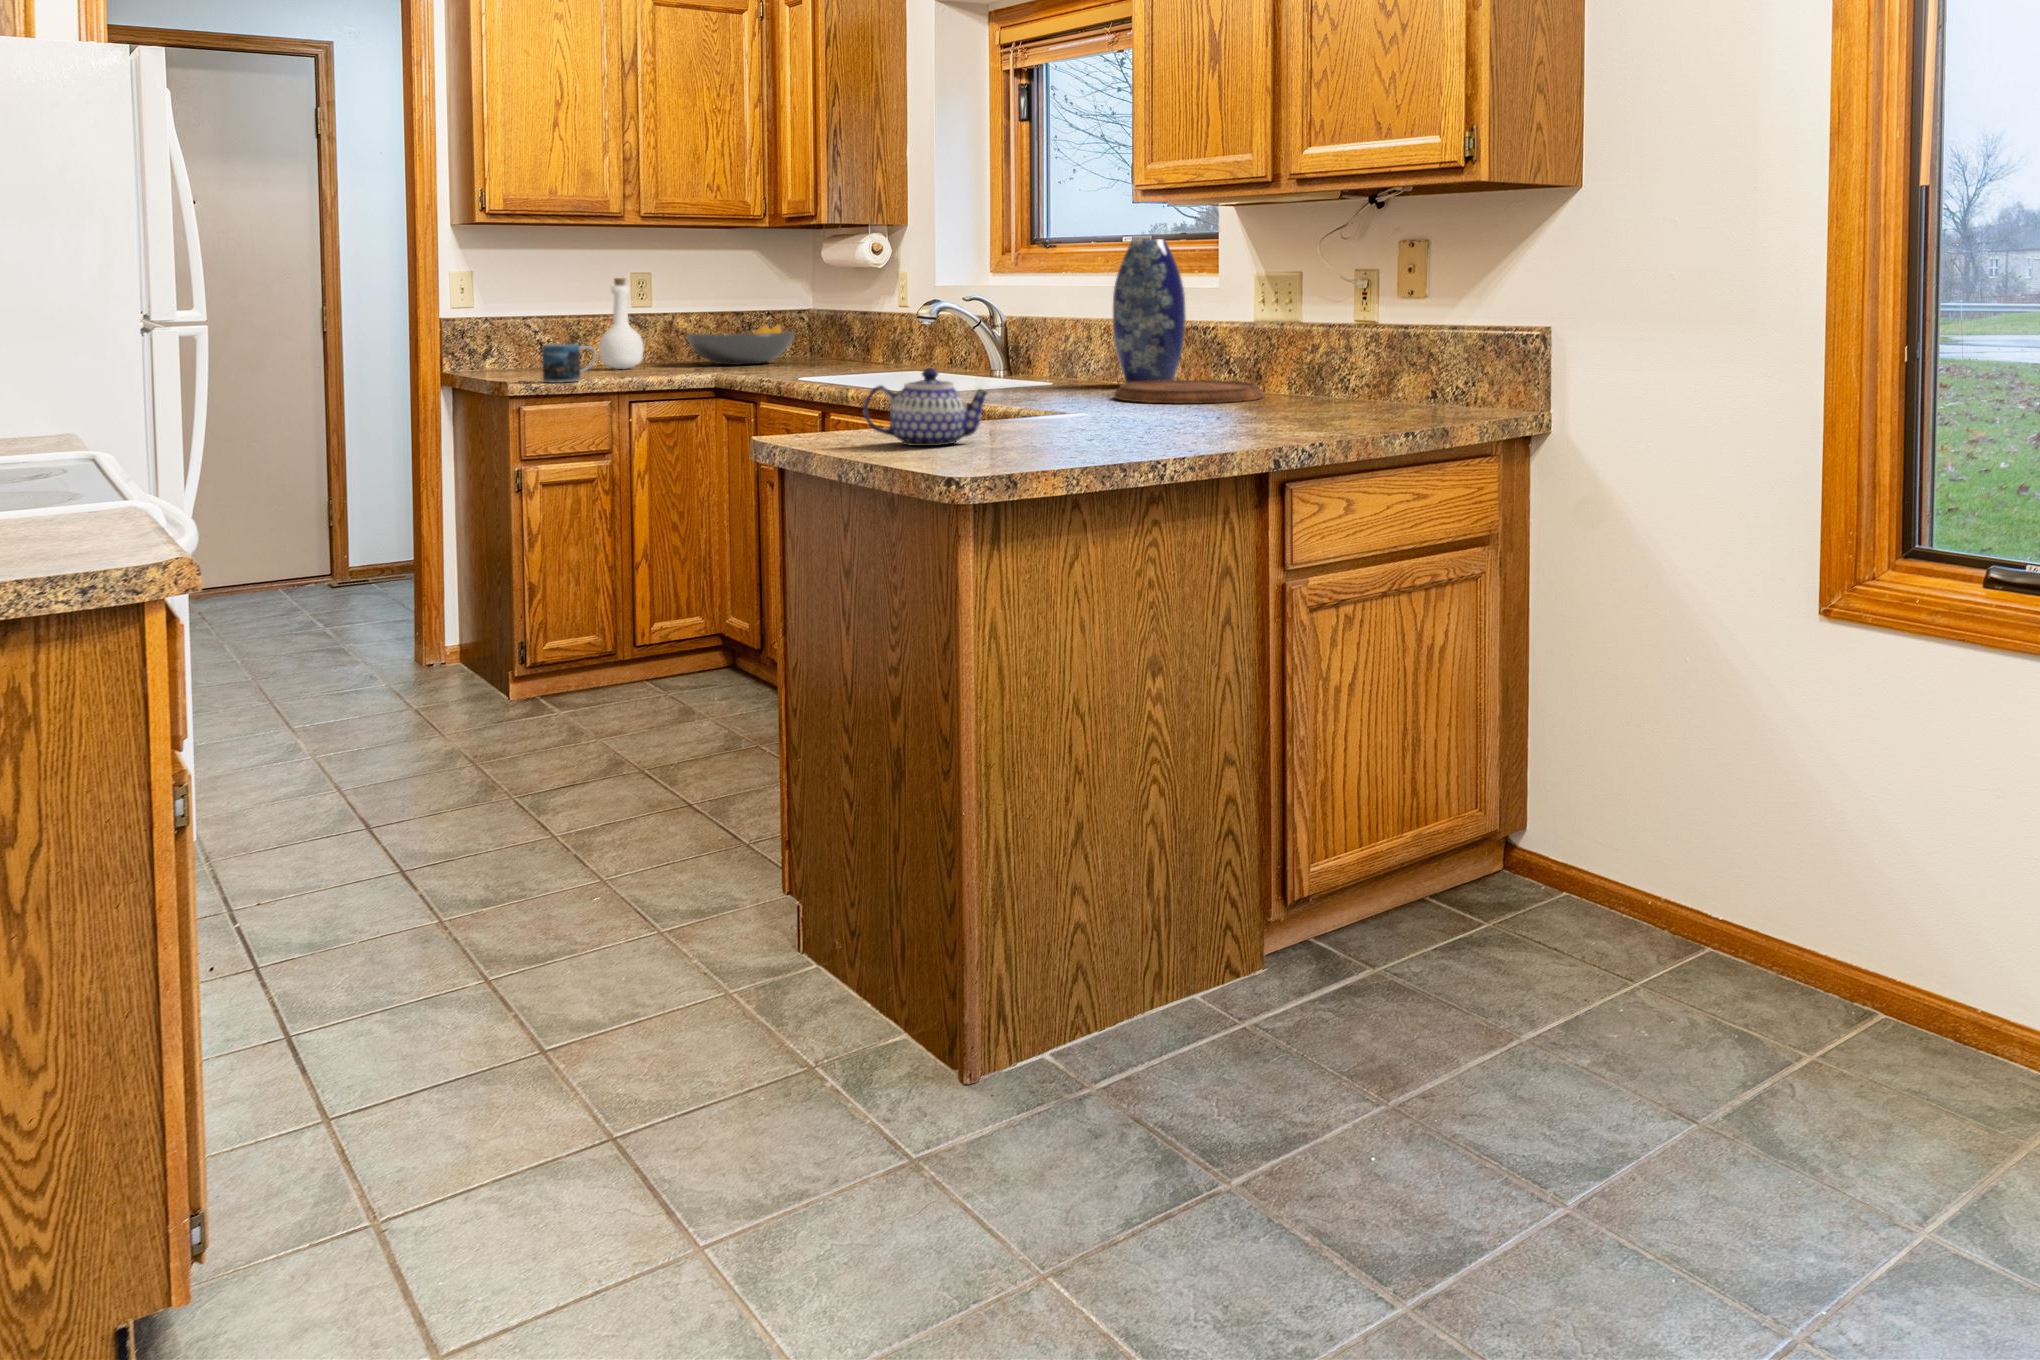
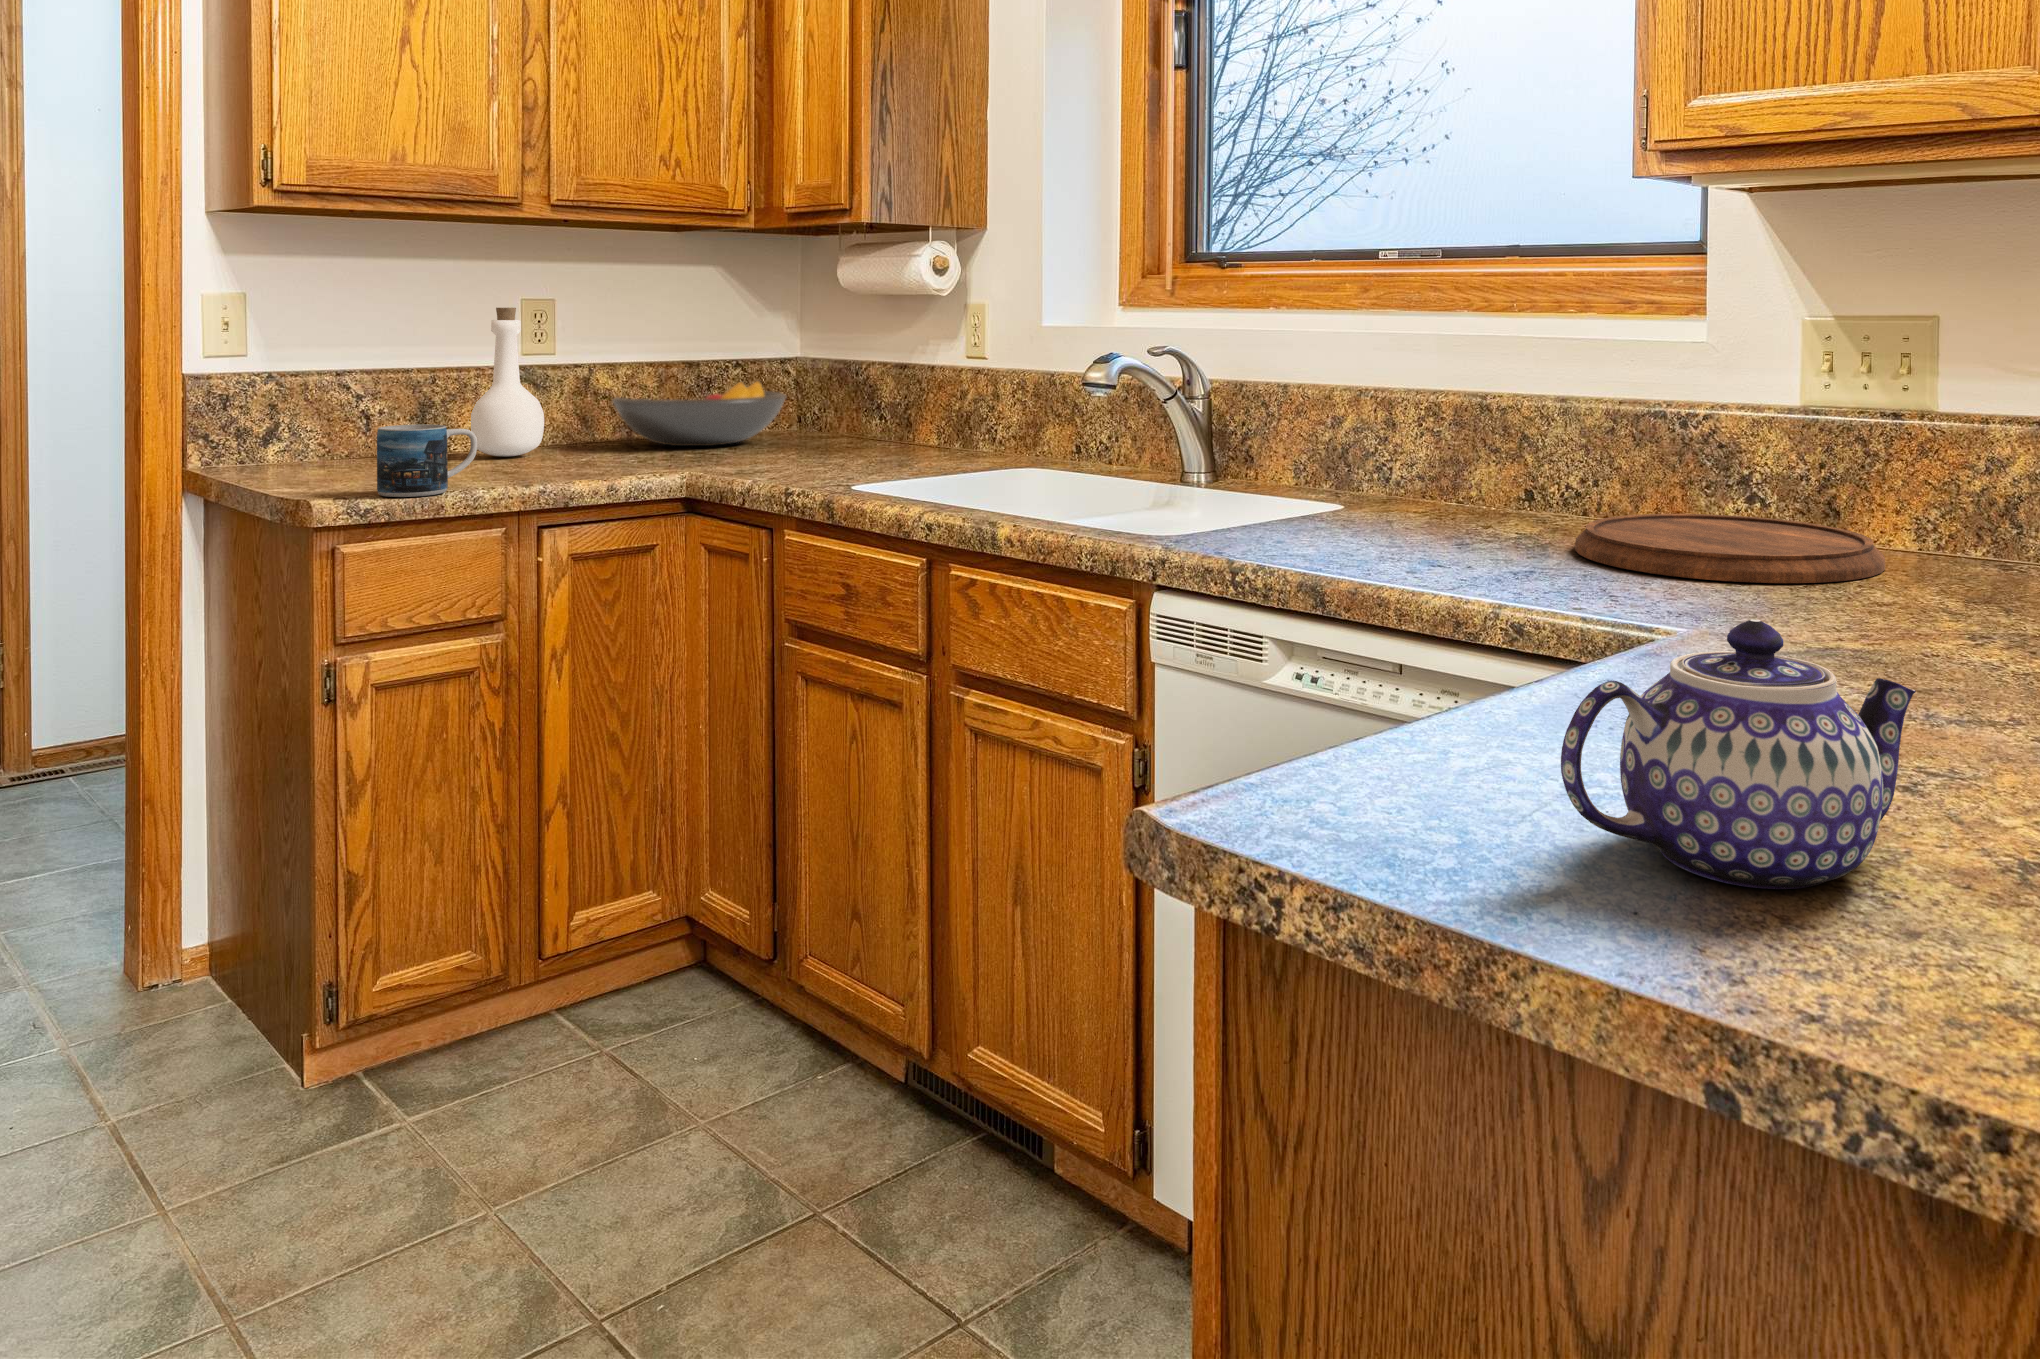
vase: present [1113,239,1186,383] -> none [1466,252,1601,516]

